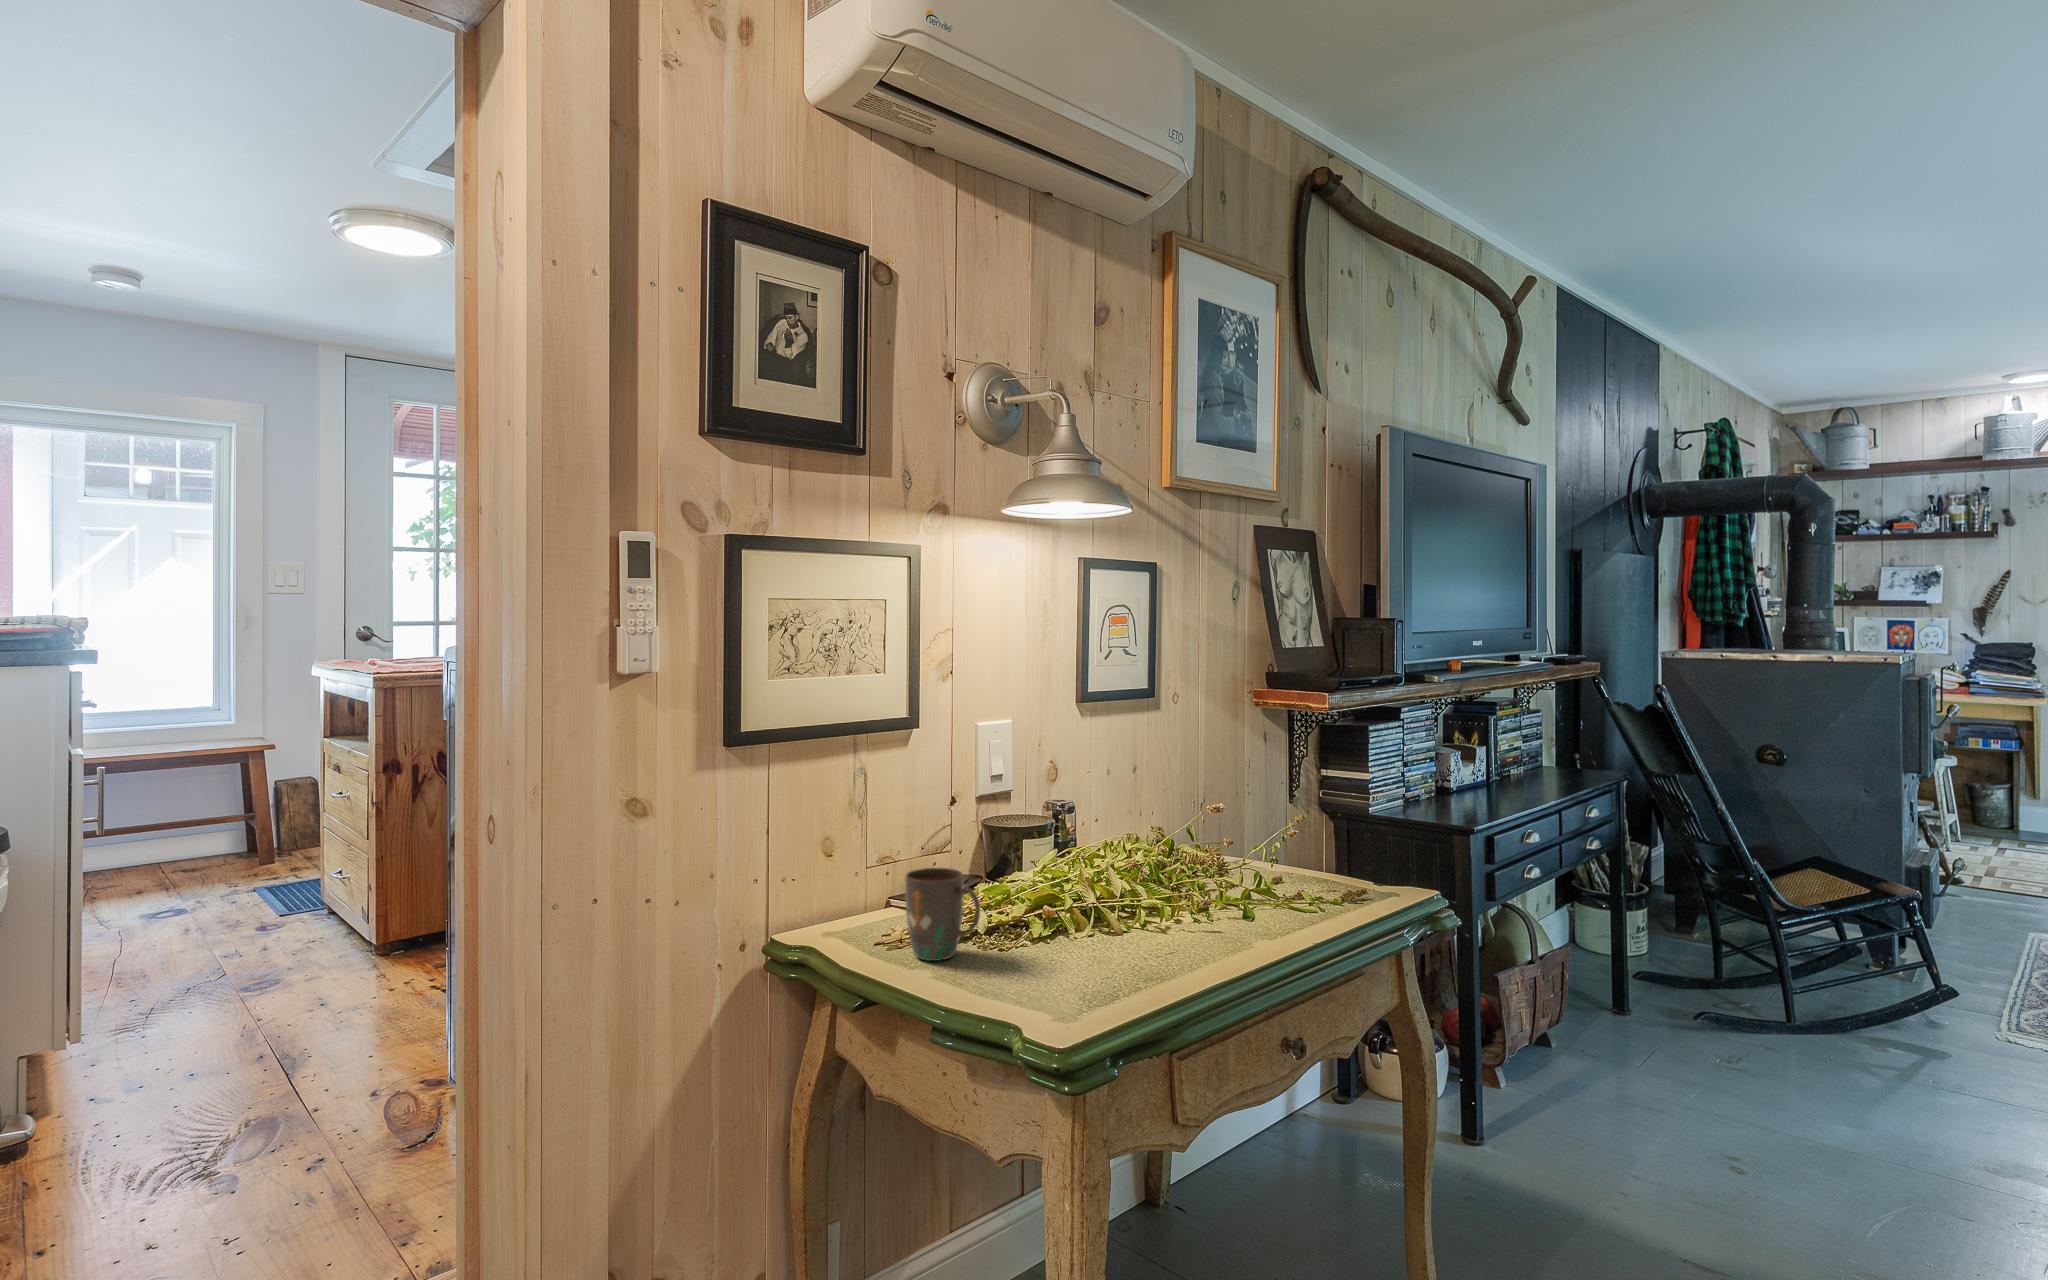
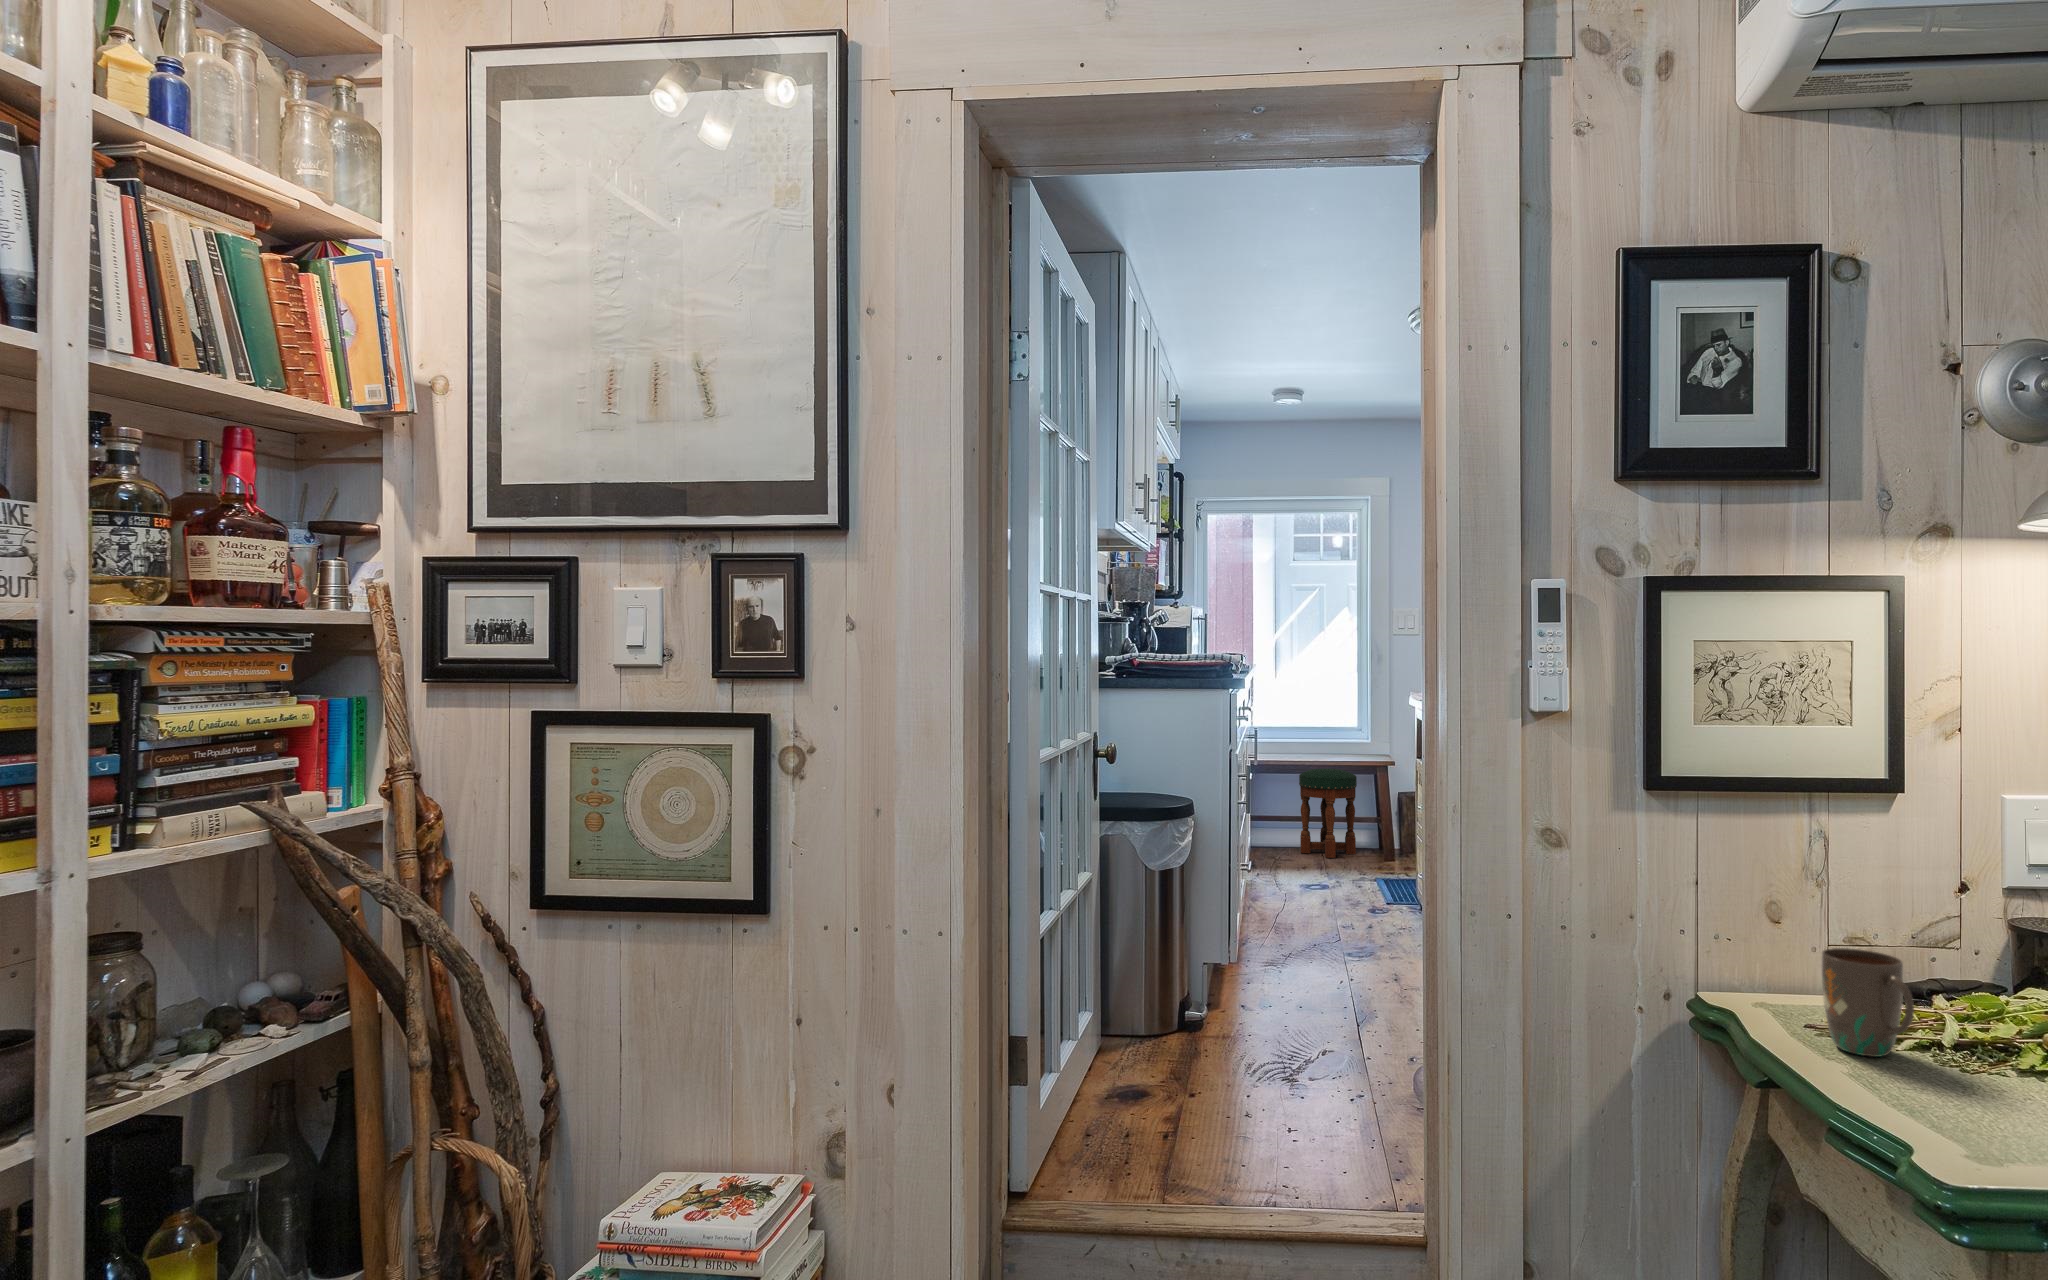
stool: none [133,767,218,876] -> present [1299,769,1357,858]

